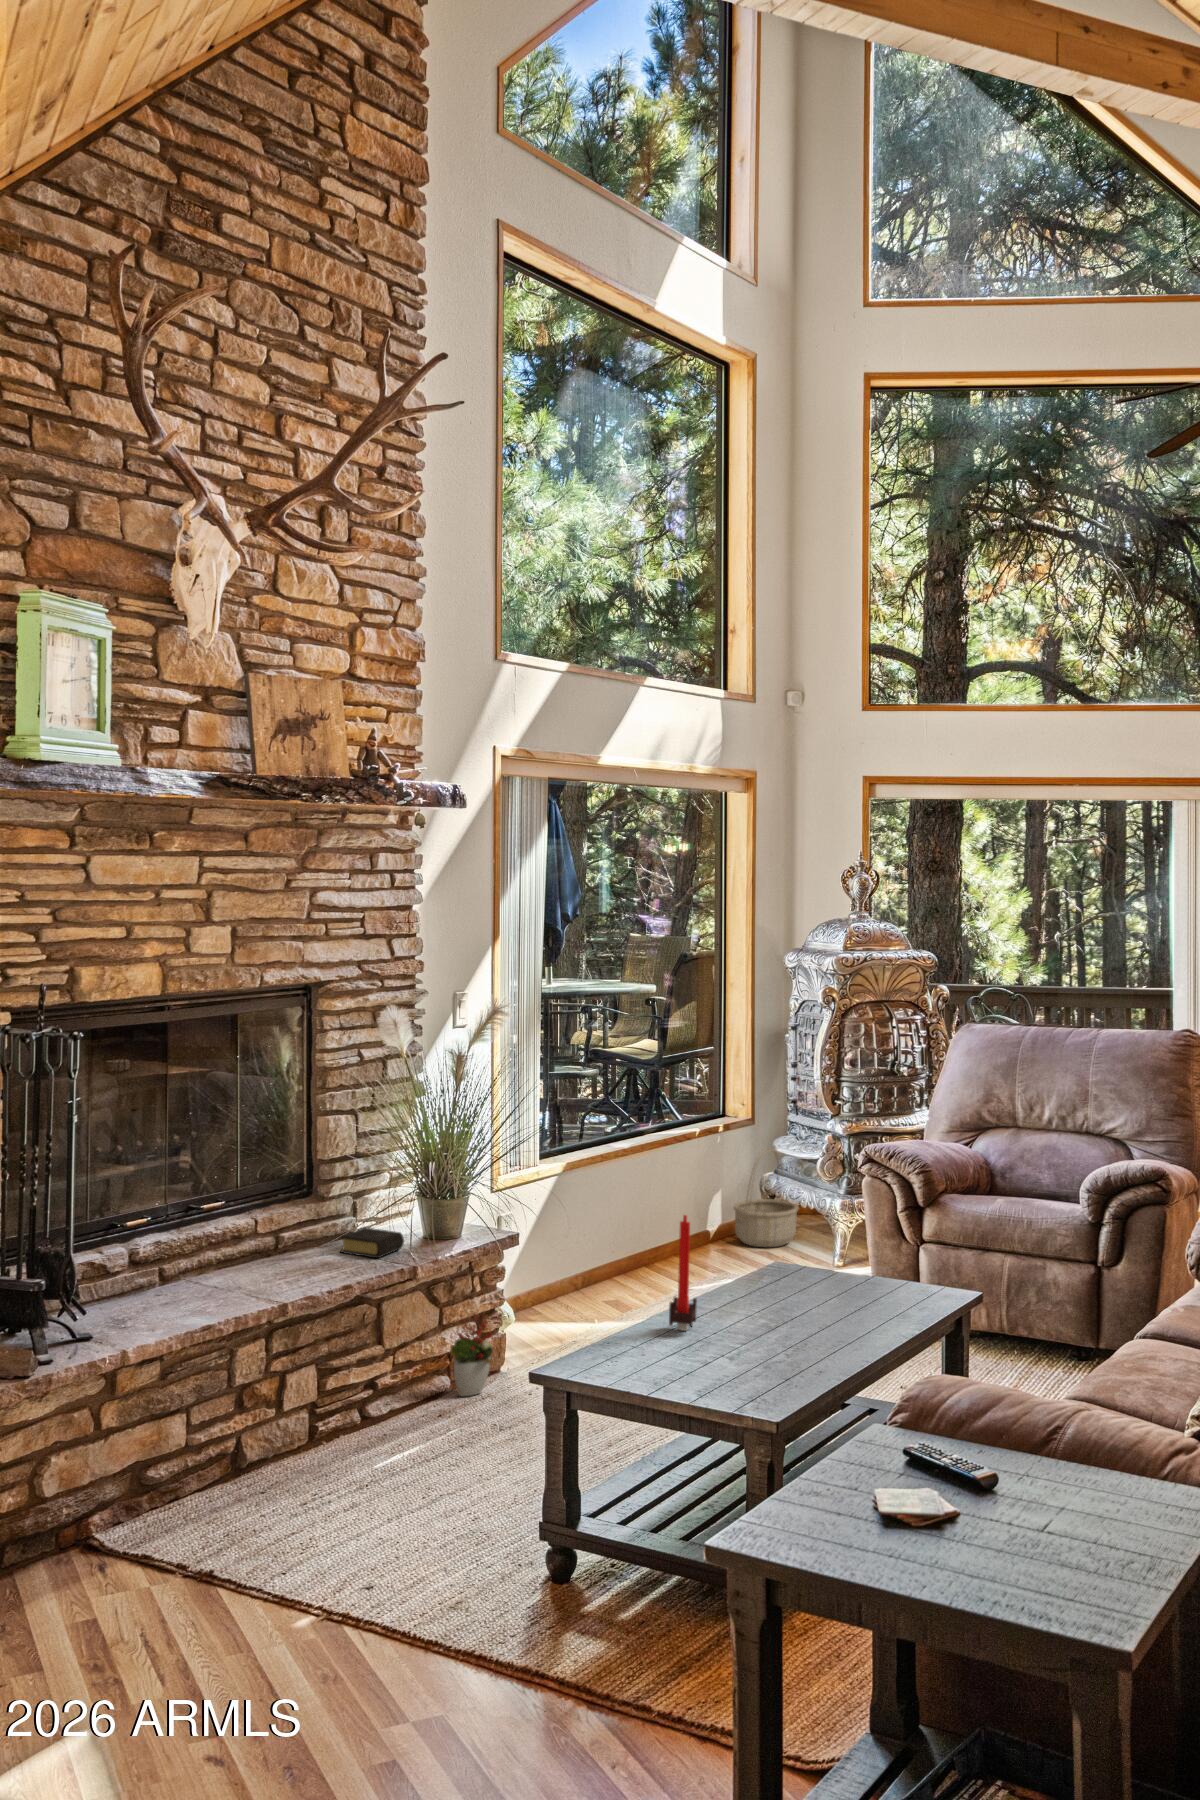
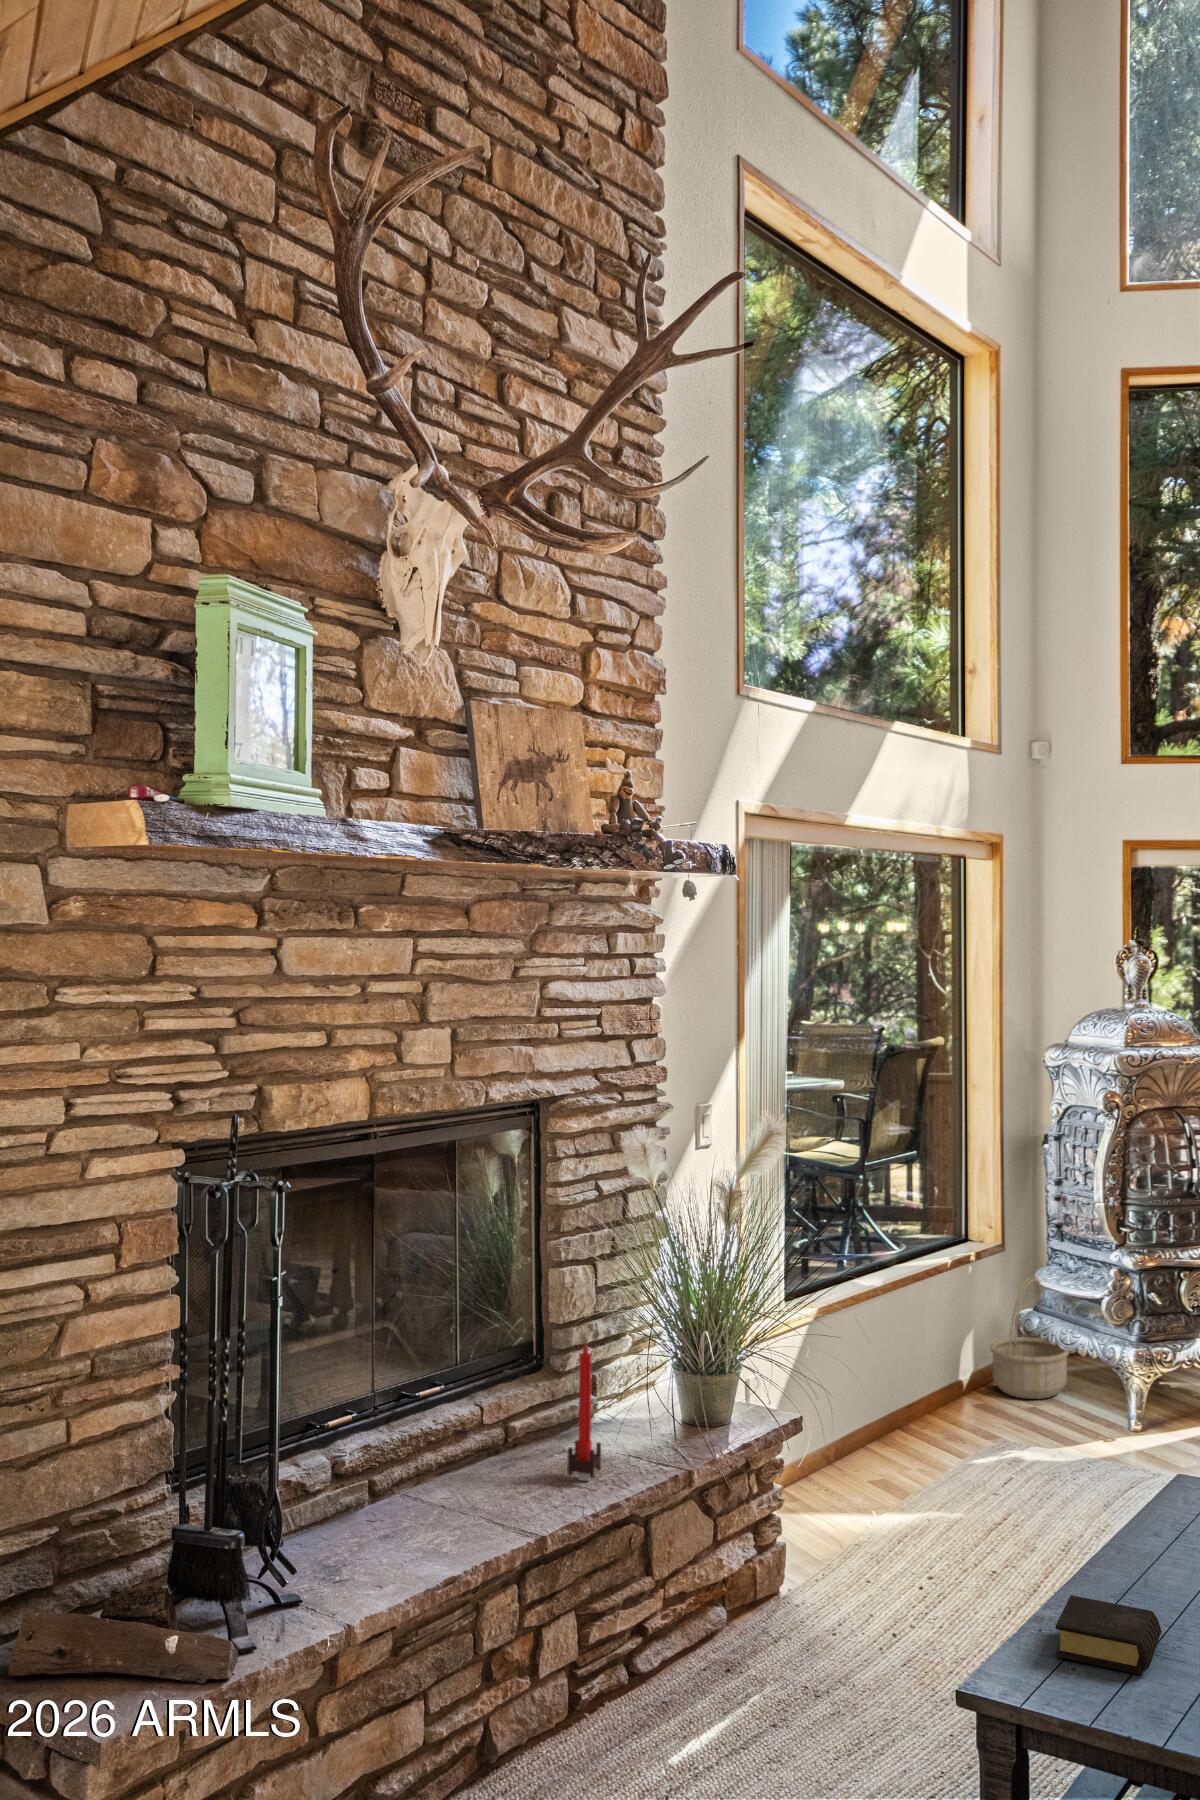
candle: present [669,1215,697,1331] -> present [567,1345,601,1481]
book: present [340,1228,404,1258] -> present [1055,1595,1162,1674]
decorative plant: present [451,1313,493,1396] -> none [733,1529,786,1643]

